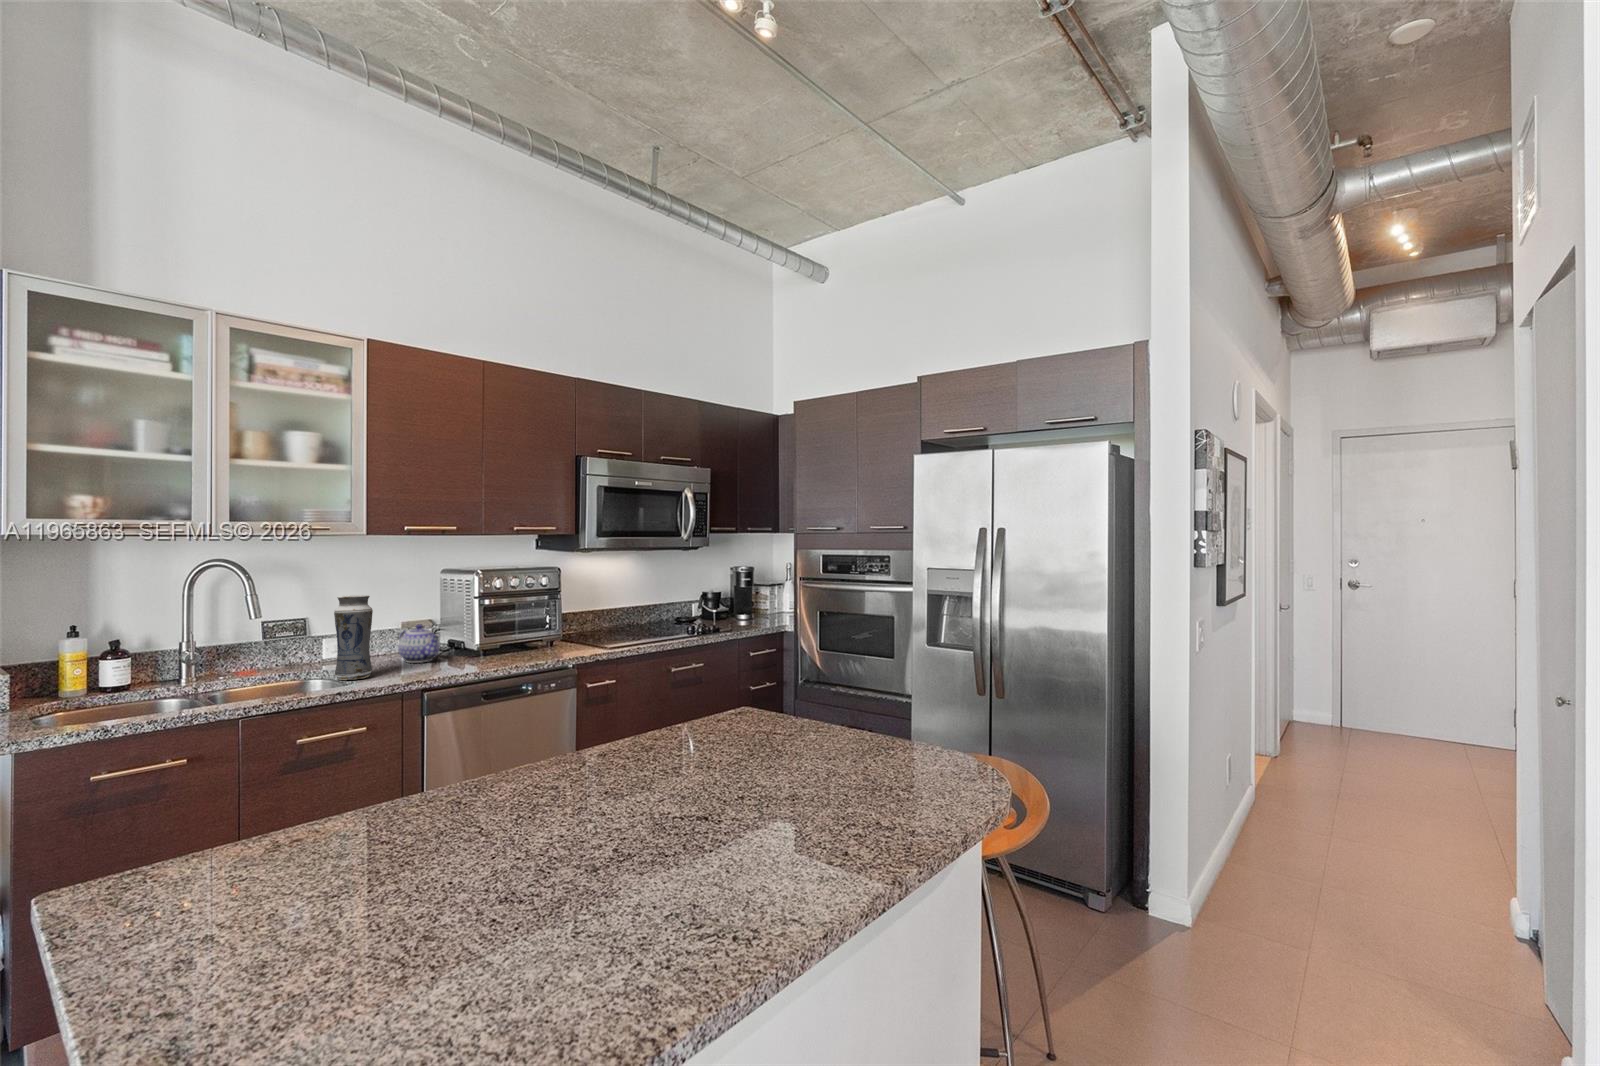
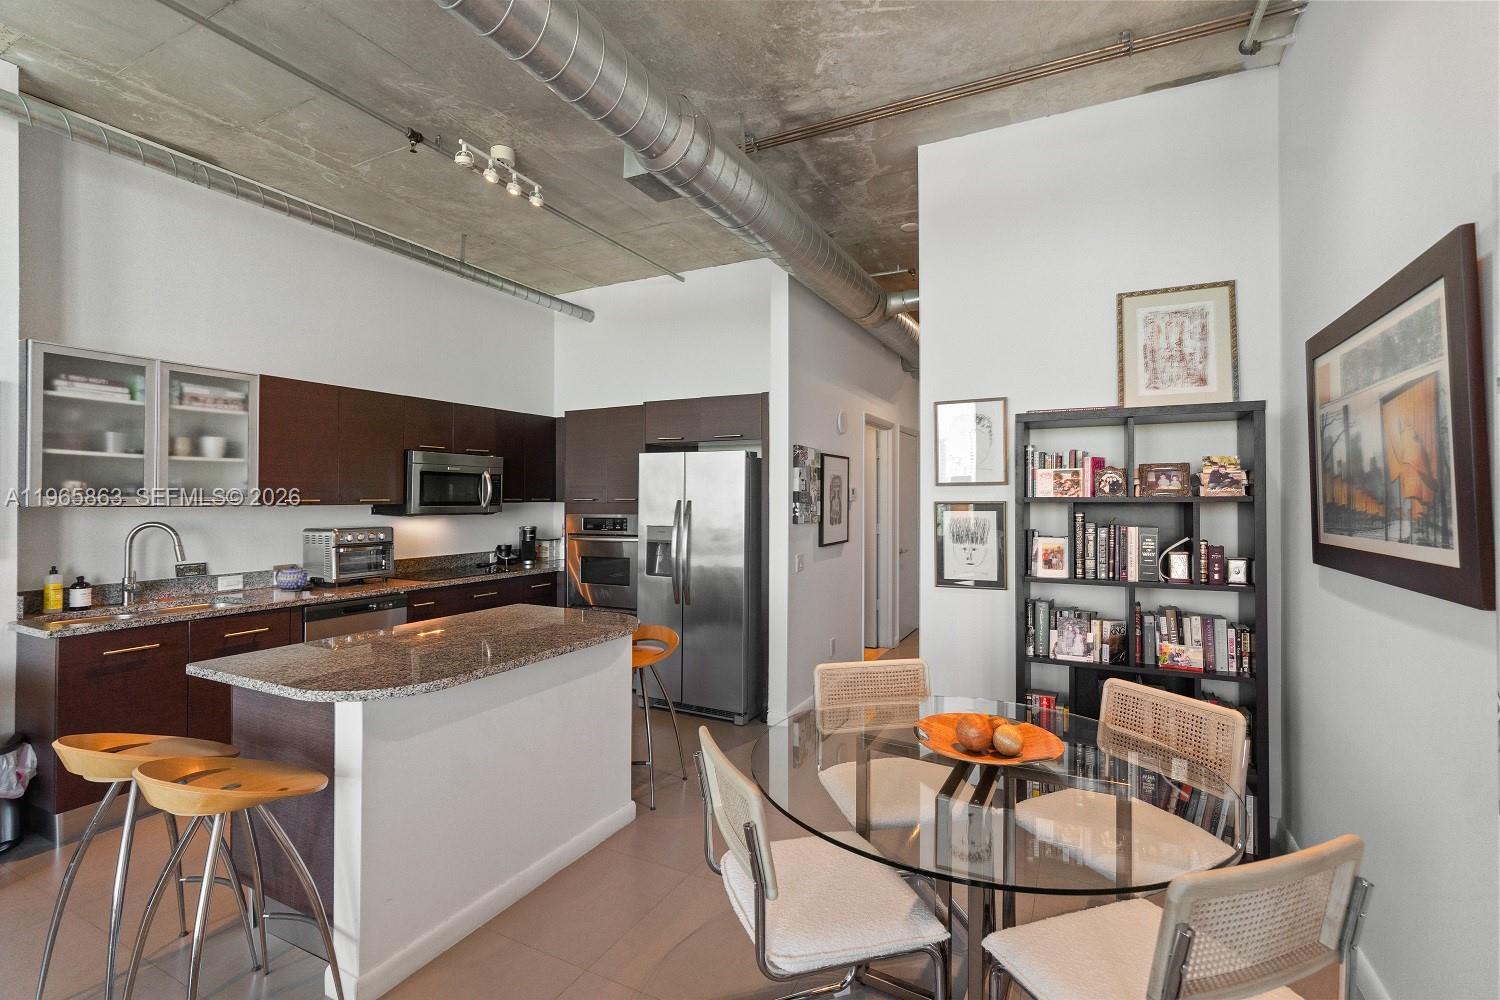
vase: present [334,595,373,680] -> none [239,545,266,600]

